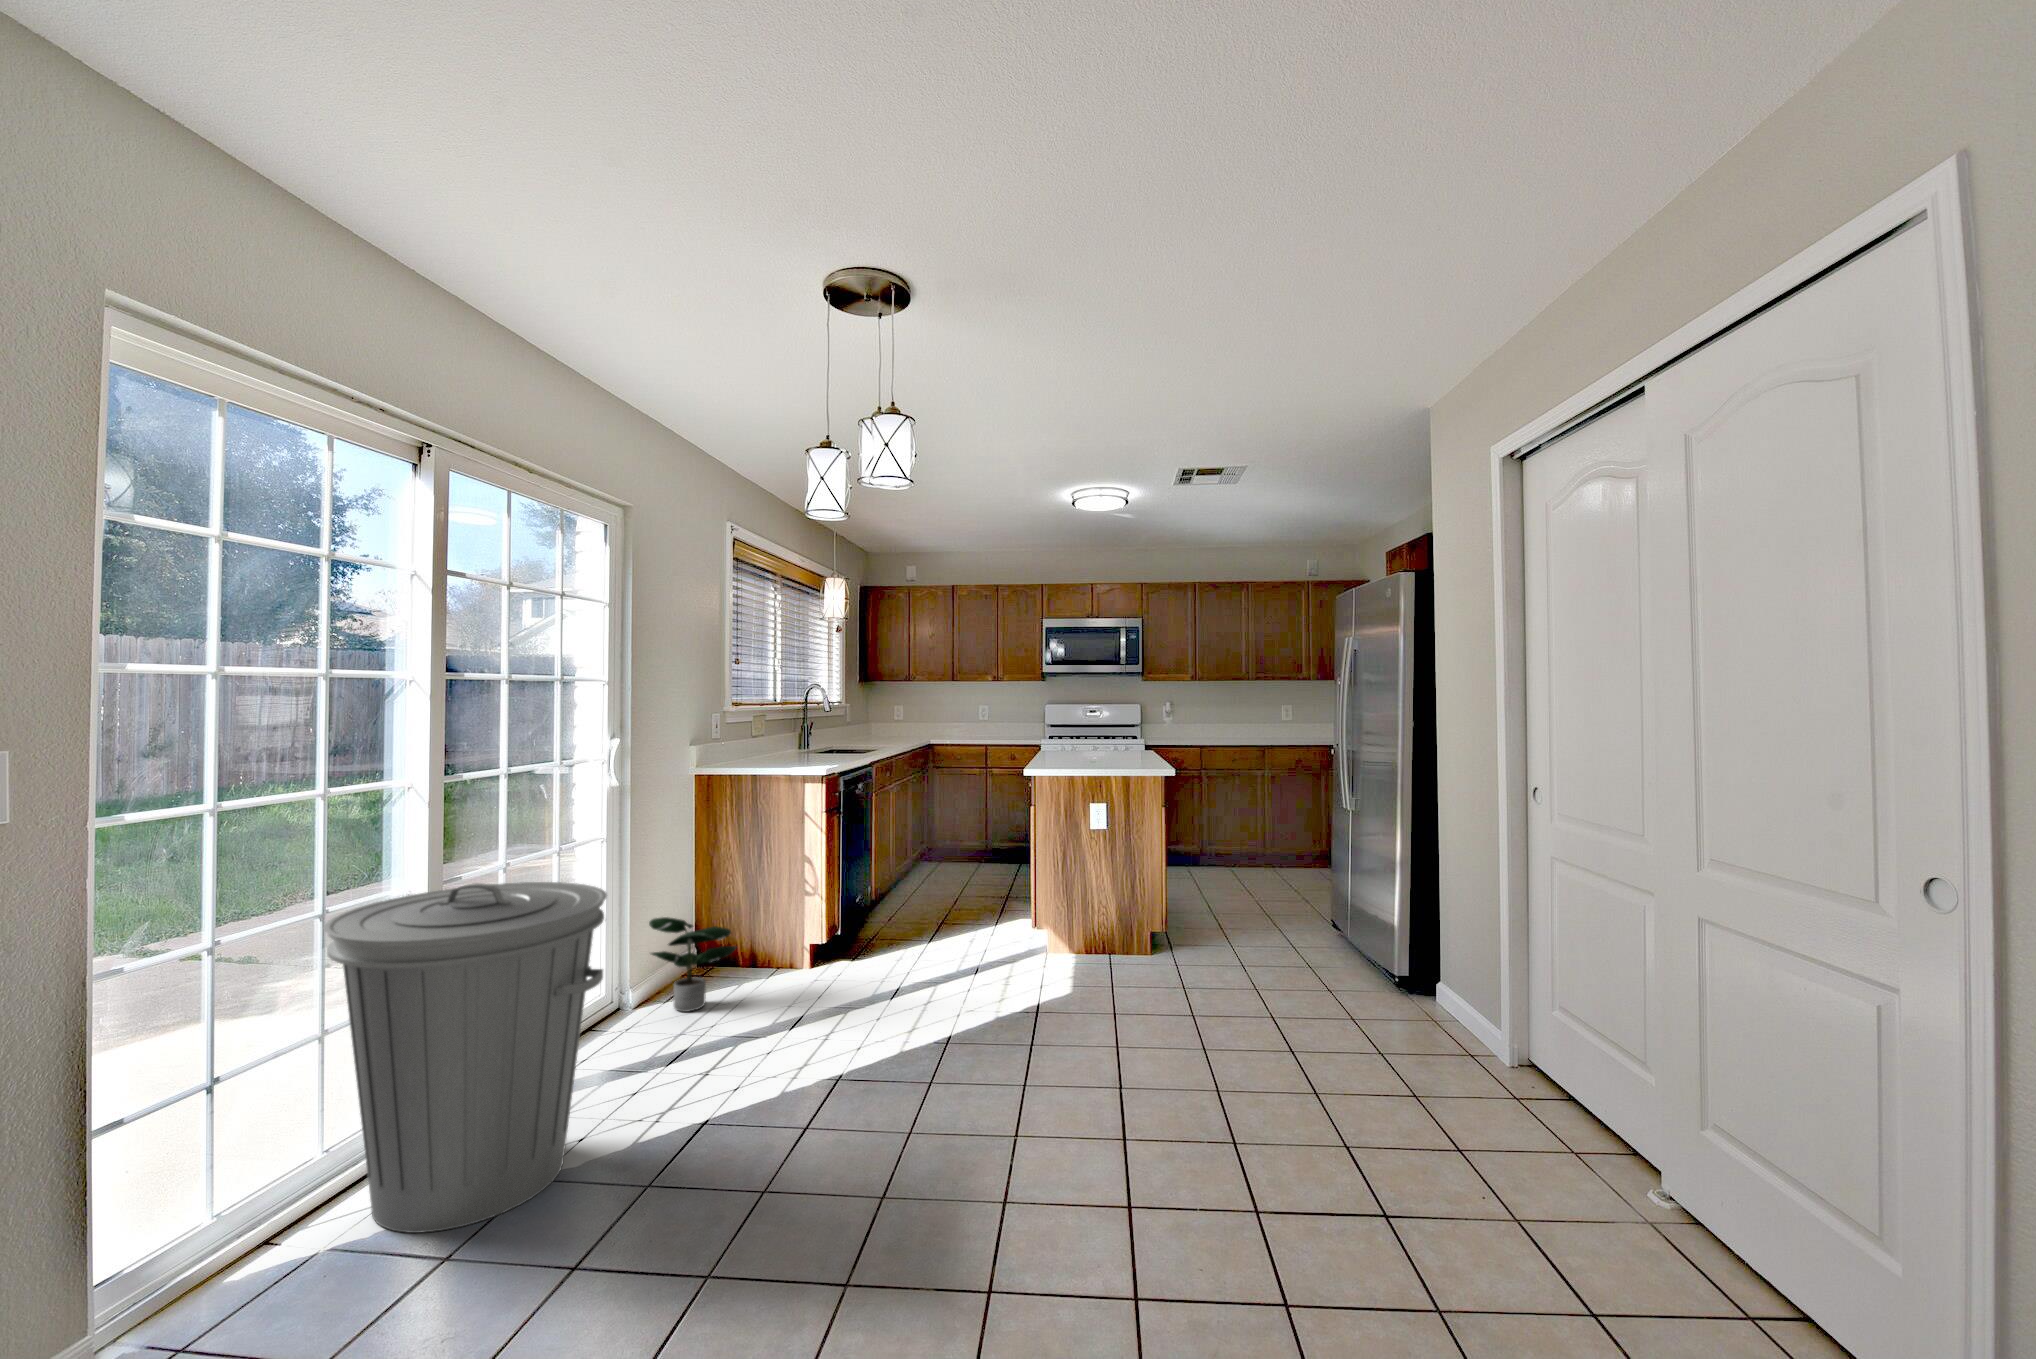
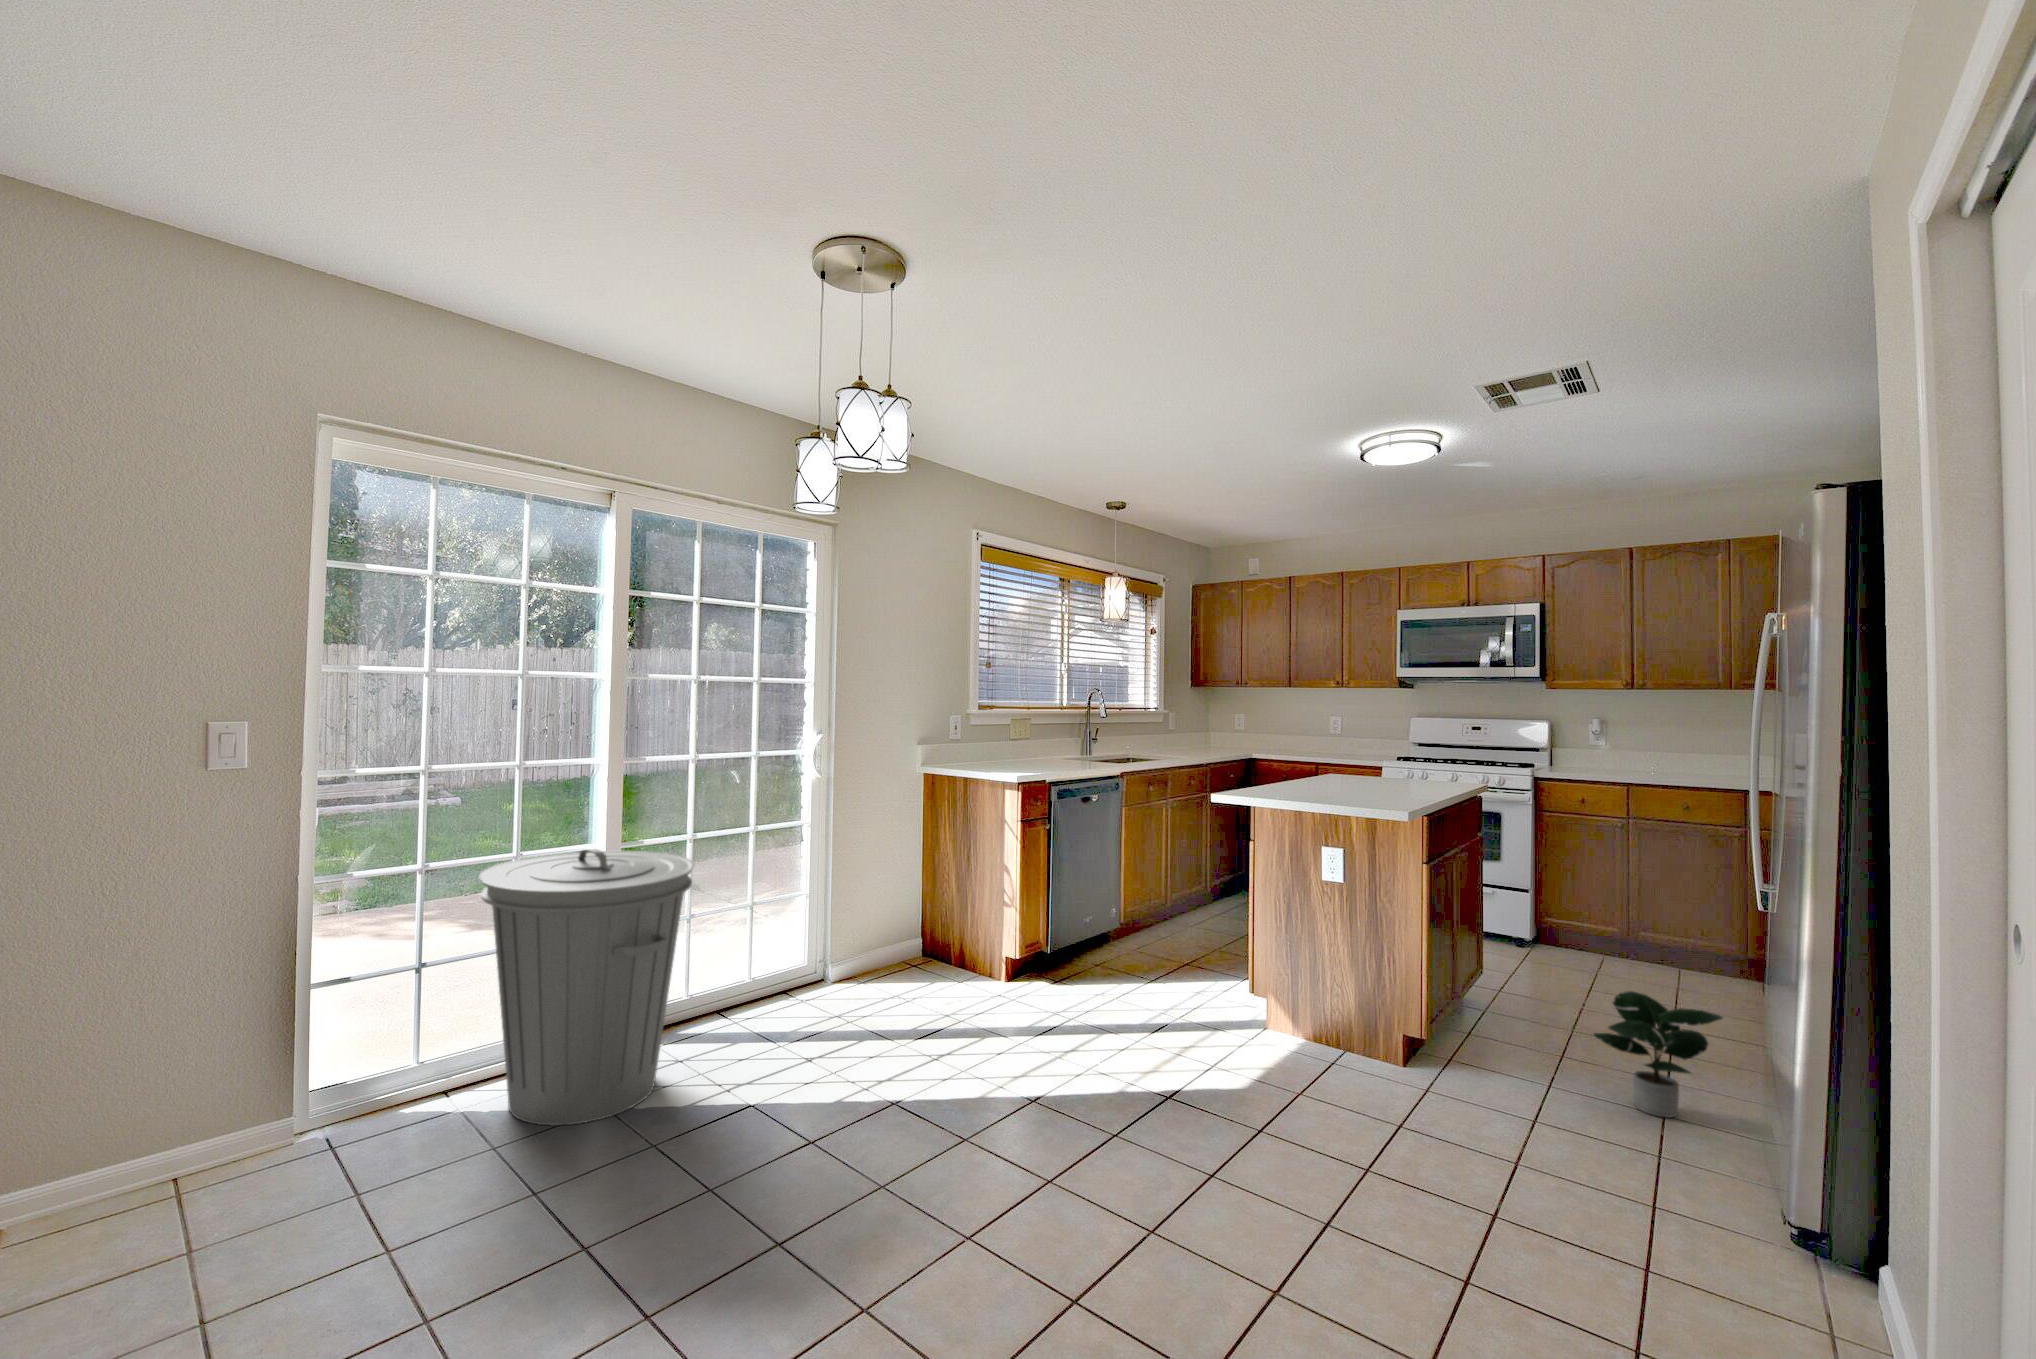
potted plant: present [649,917,736,1012] -> present [1594,991,1723,1118]

